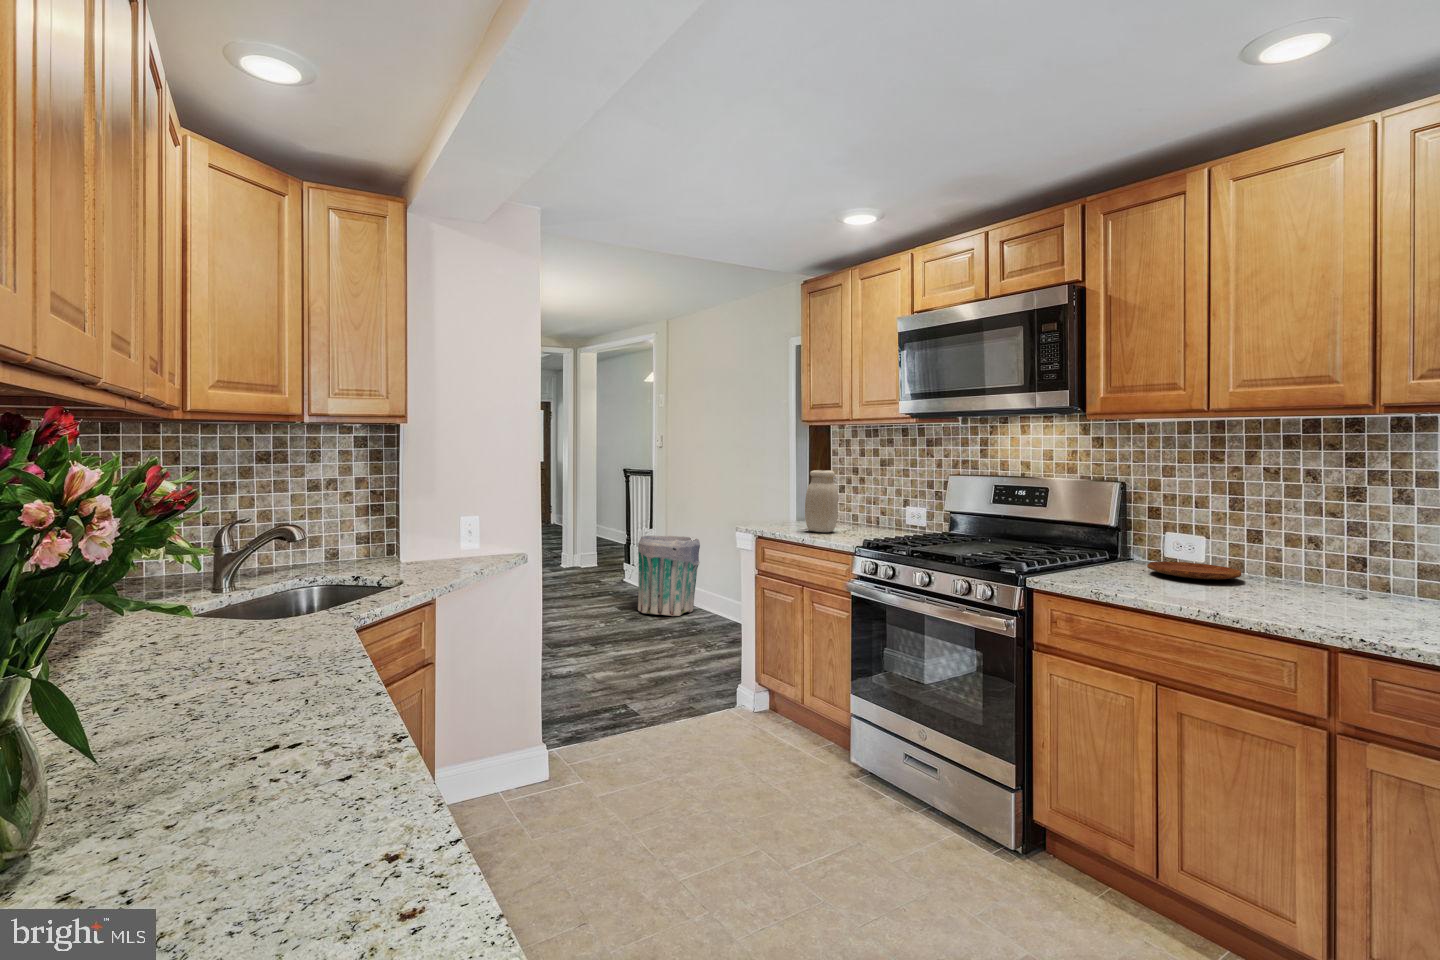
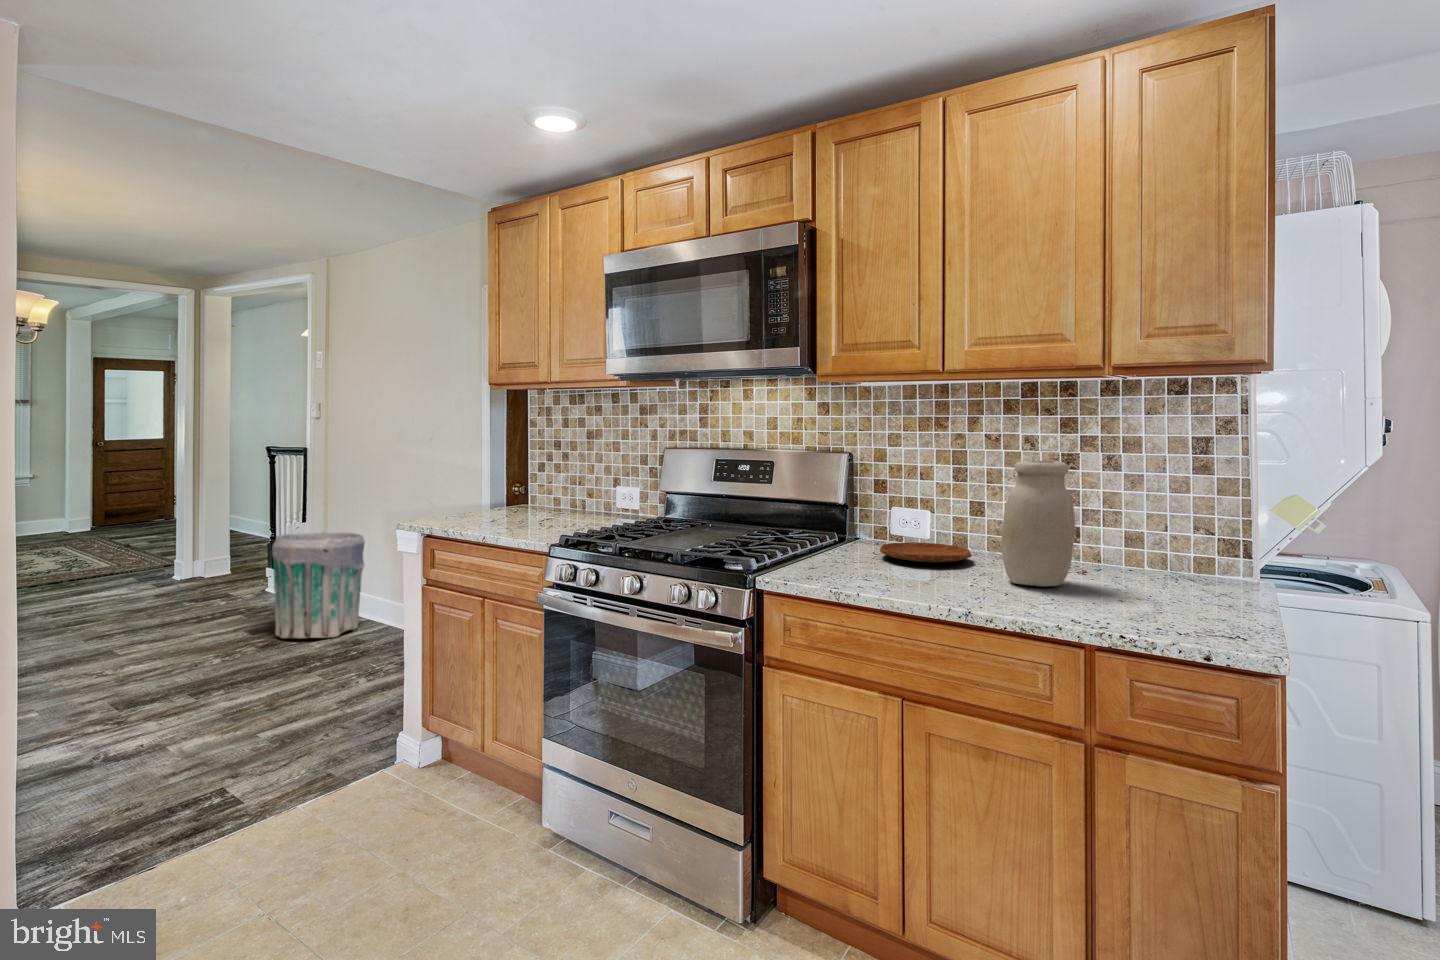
jar: present [805,470,838,532] -> present [1001,460,1075,587]

